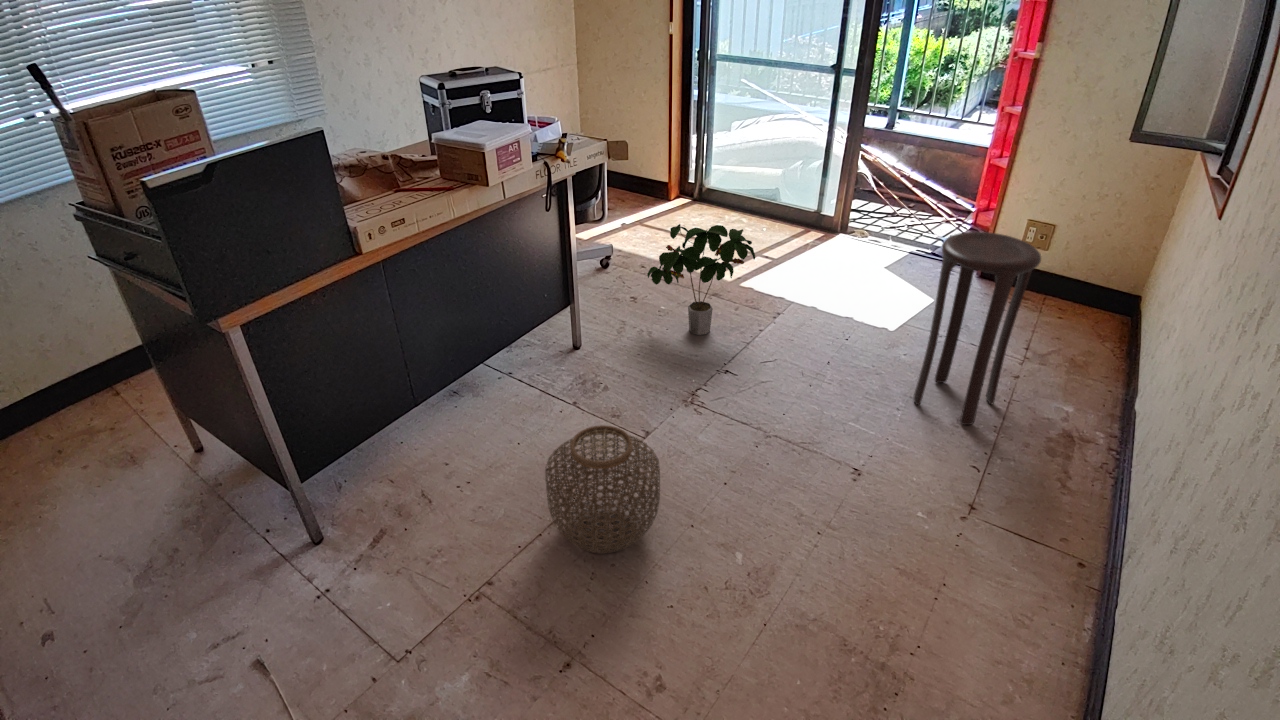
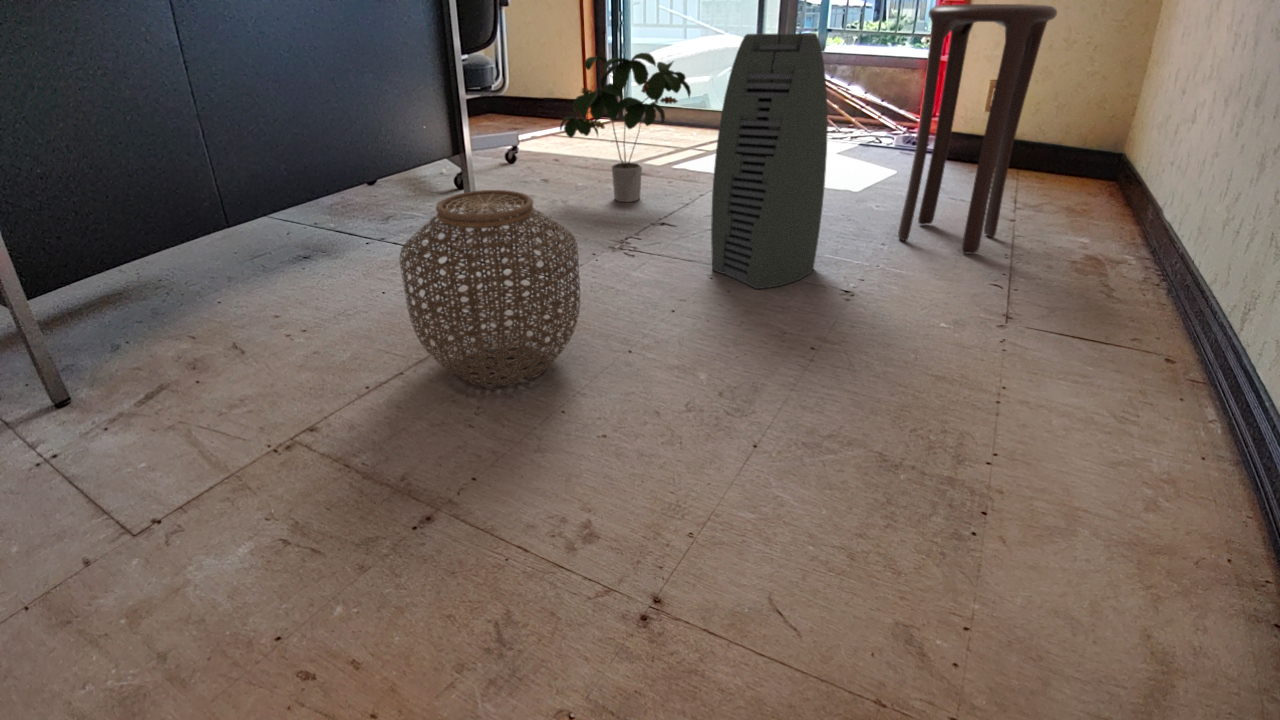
air purifier: none [759,285,851,459] -> present [711,33,828,289]

